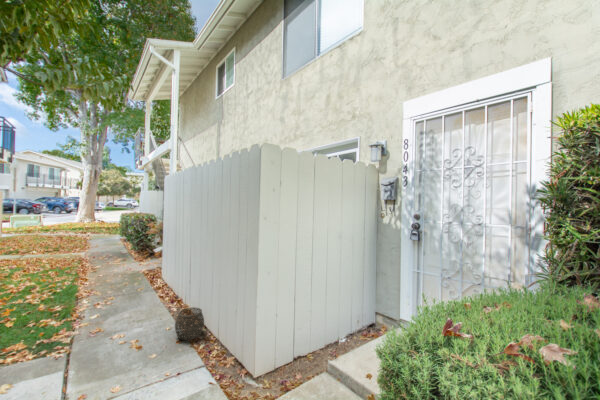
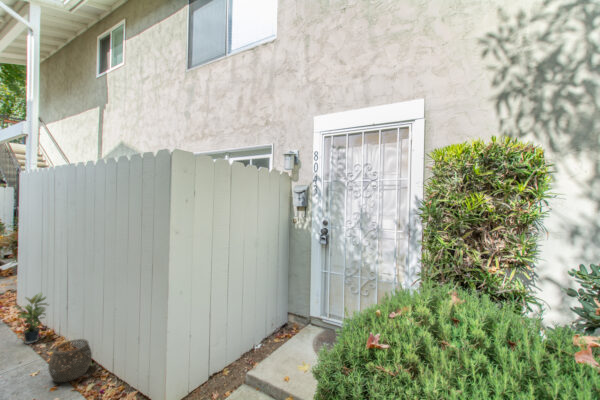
potted plant: none [158,268,180,307] -> present [18,293,48,343]

